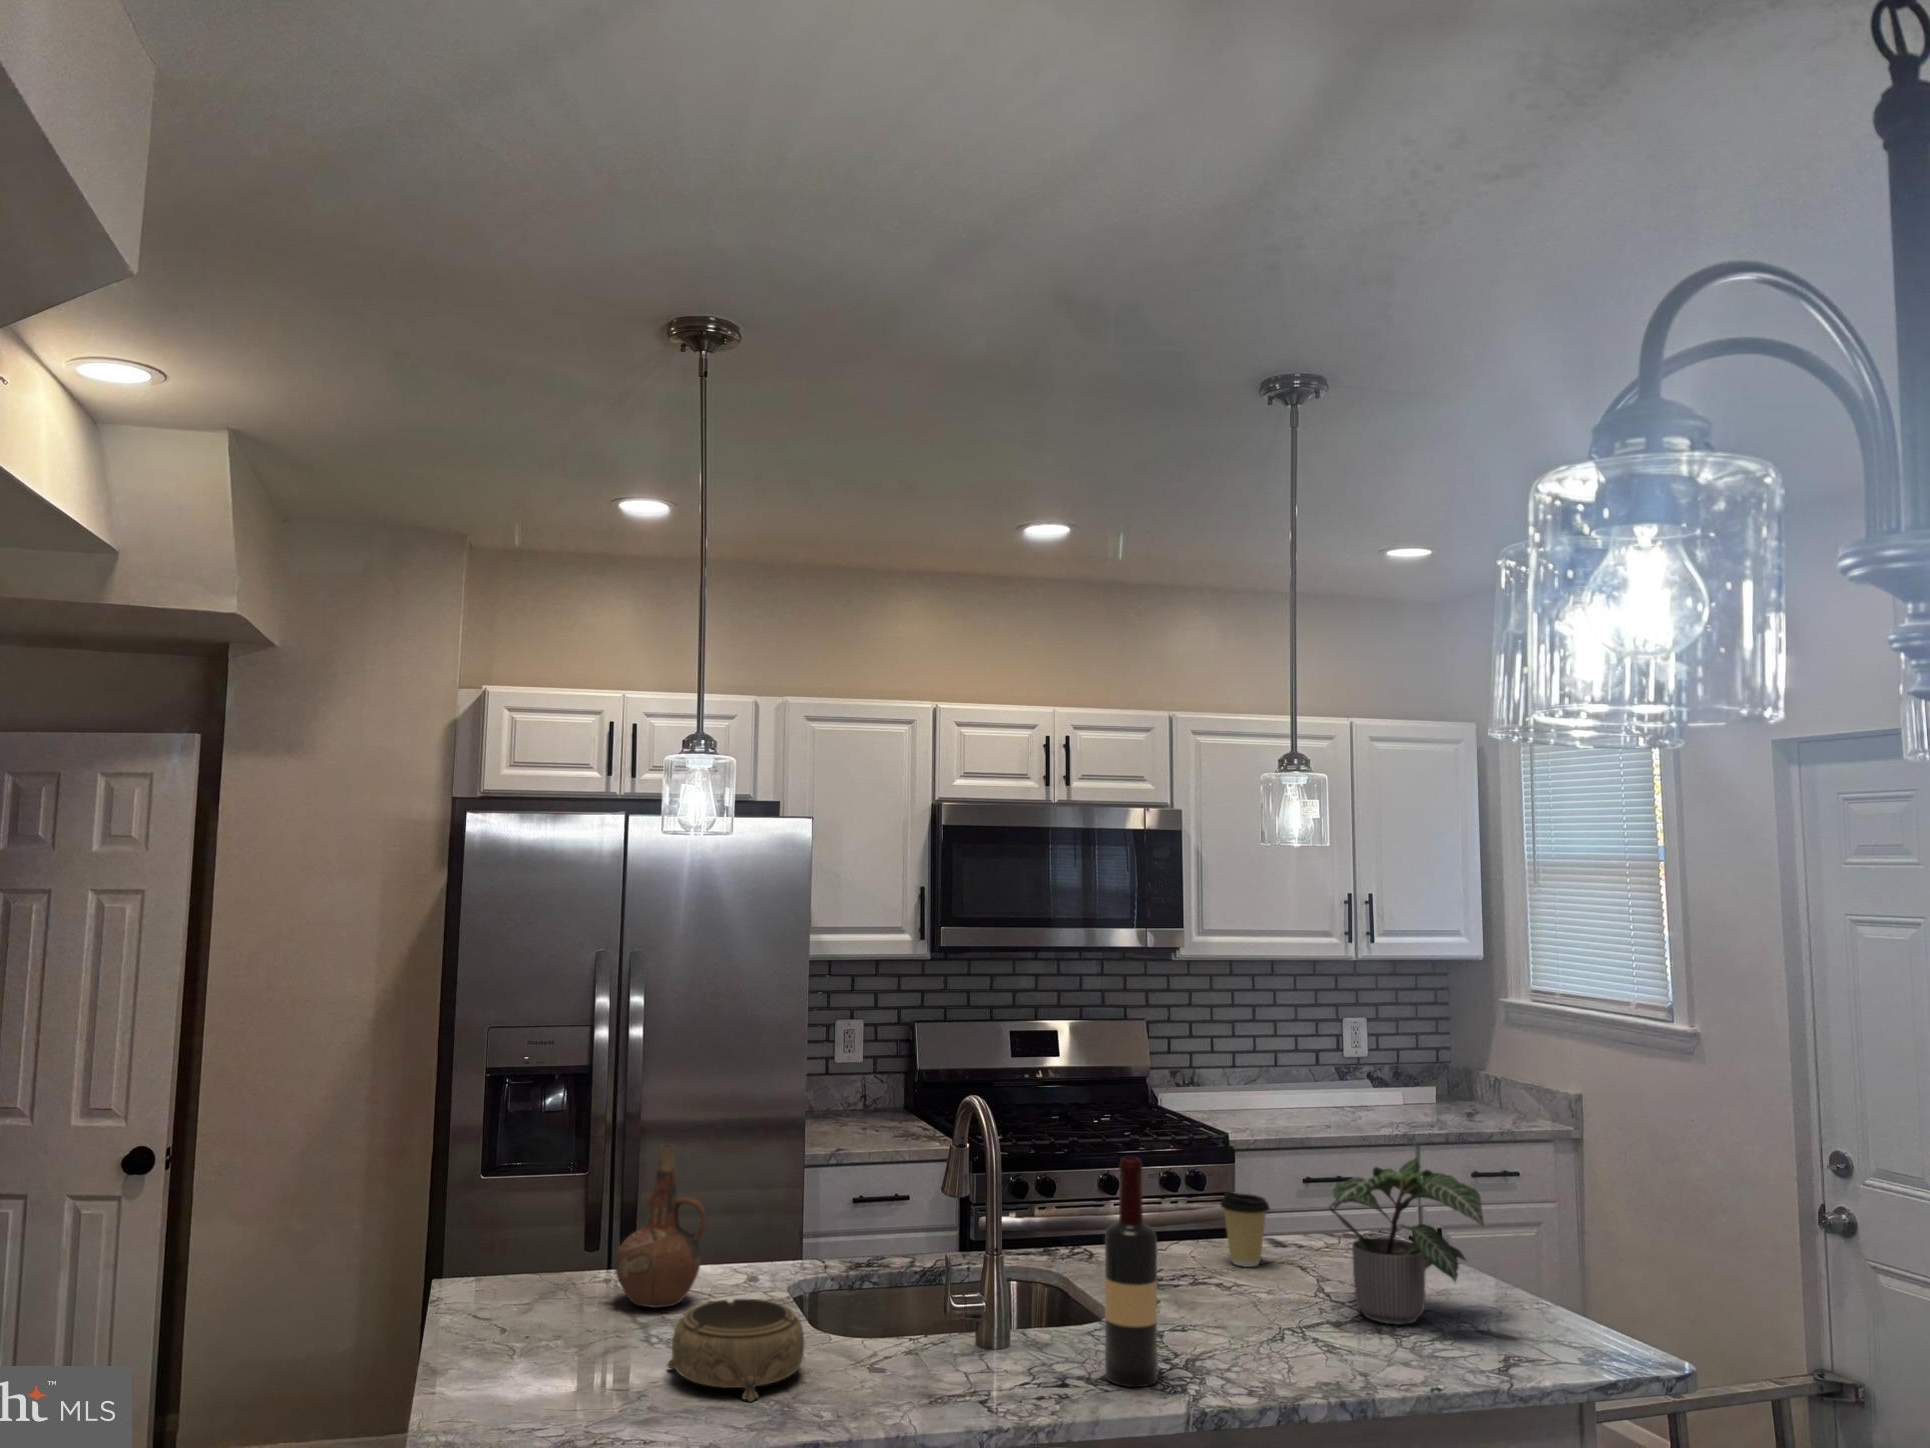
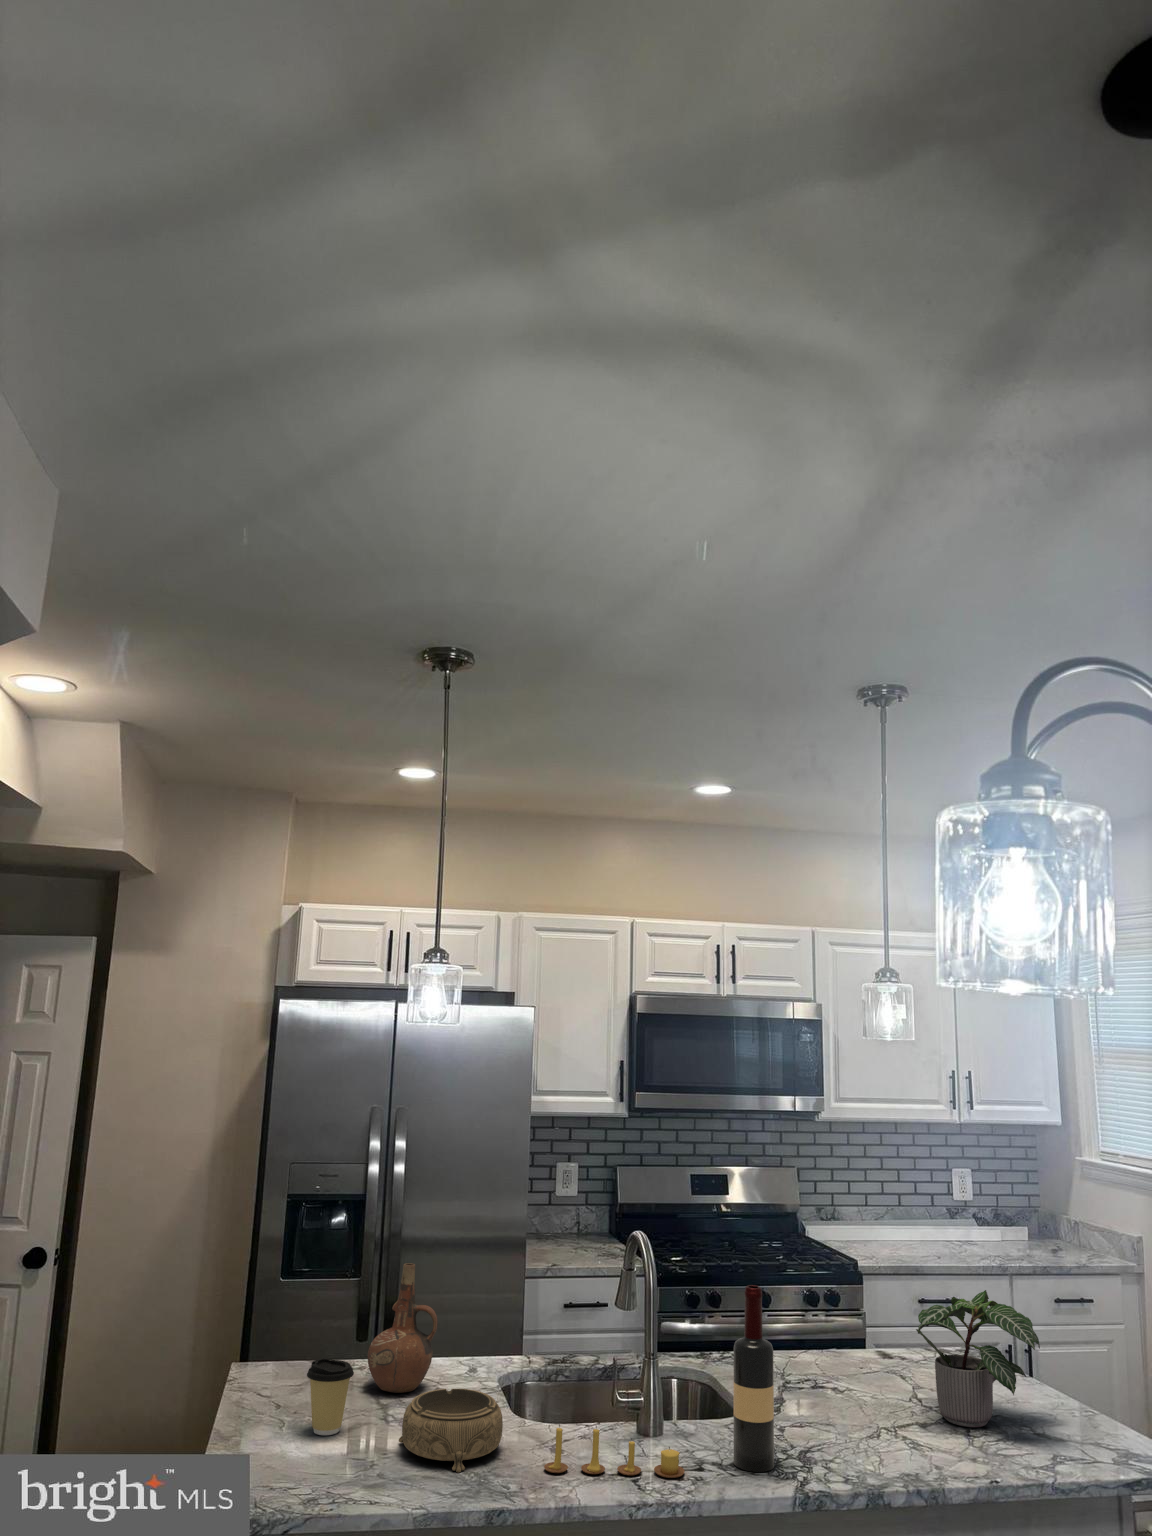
coffee cup: present [1221,1192,1270,1267] -> present [307,1358,354,1435]
candle: none [862,1336,1045,1398] -> present [544,1425,685,1478]

